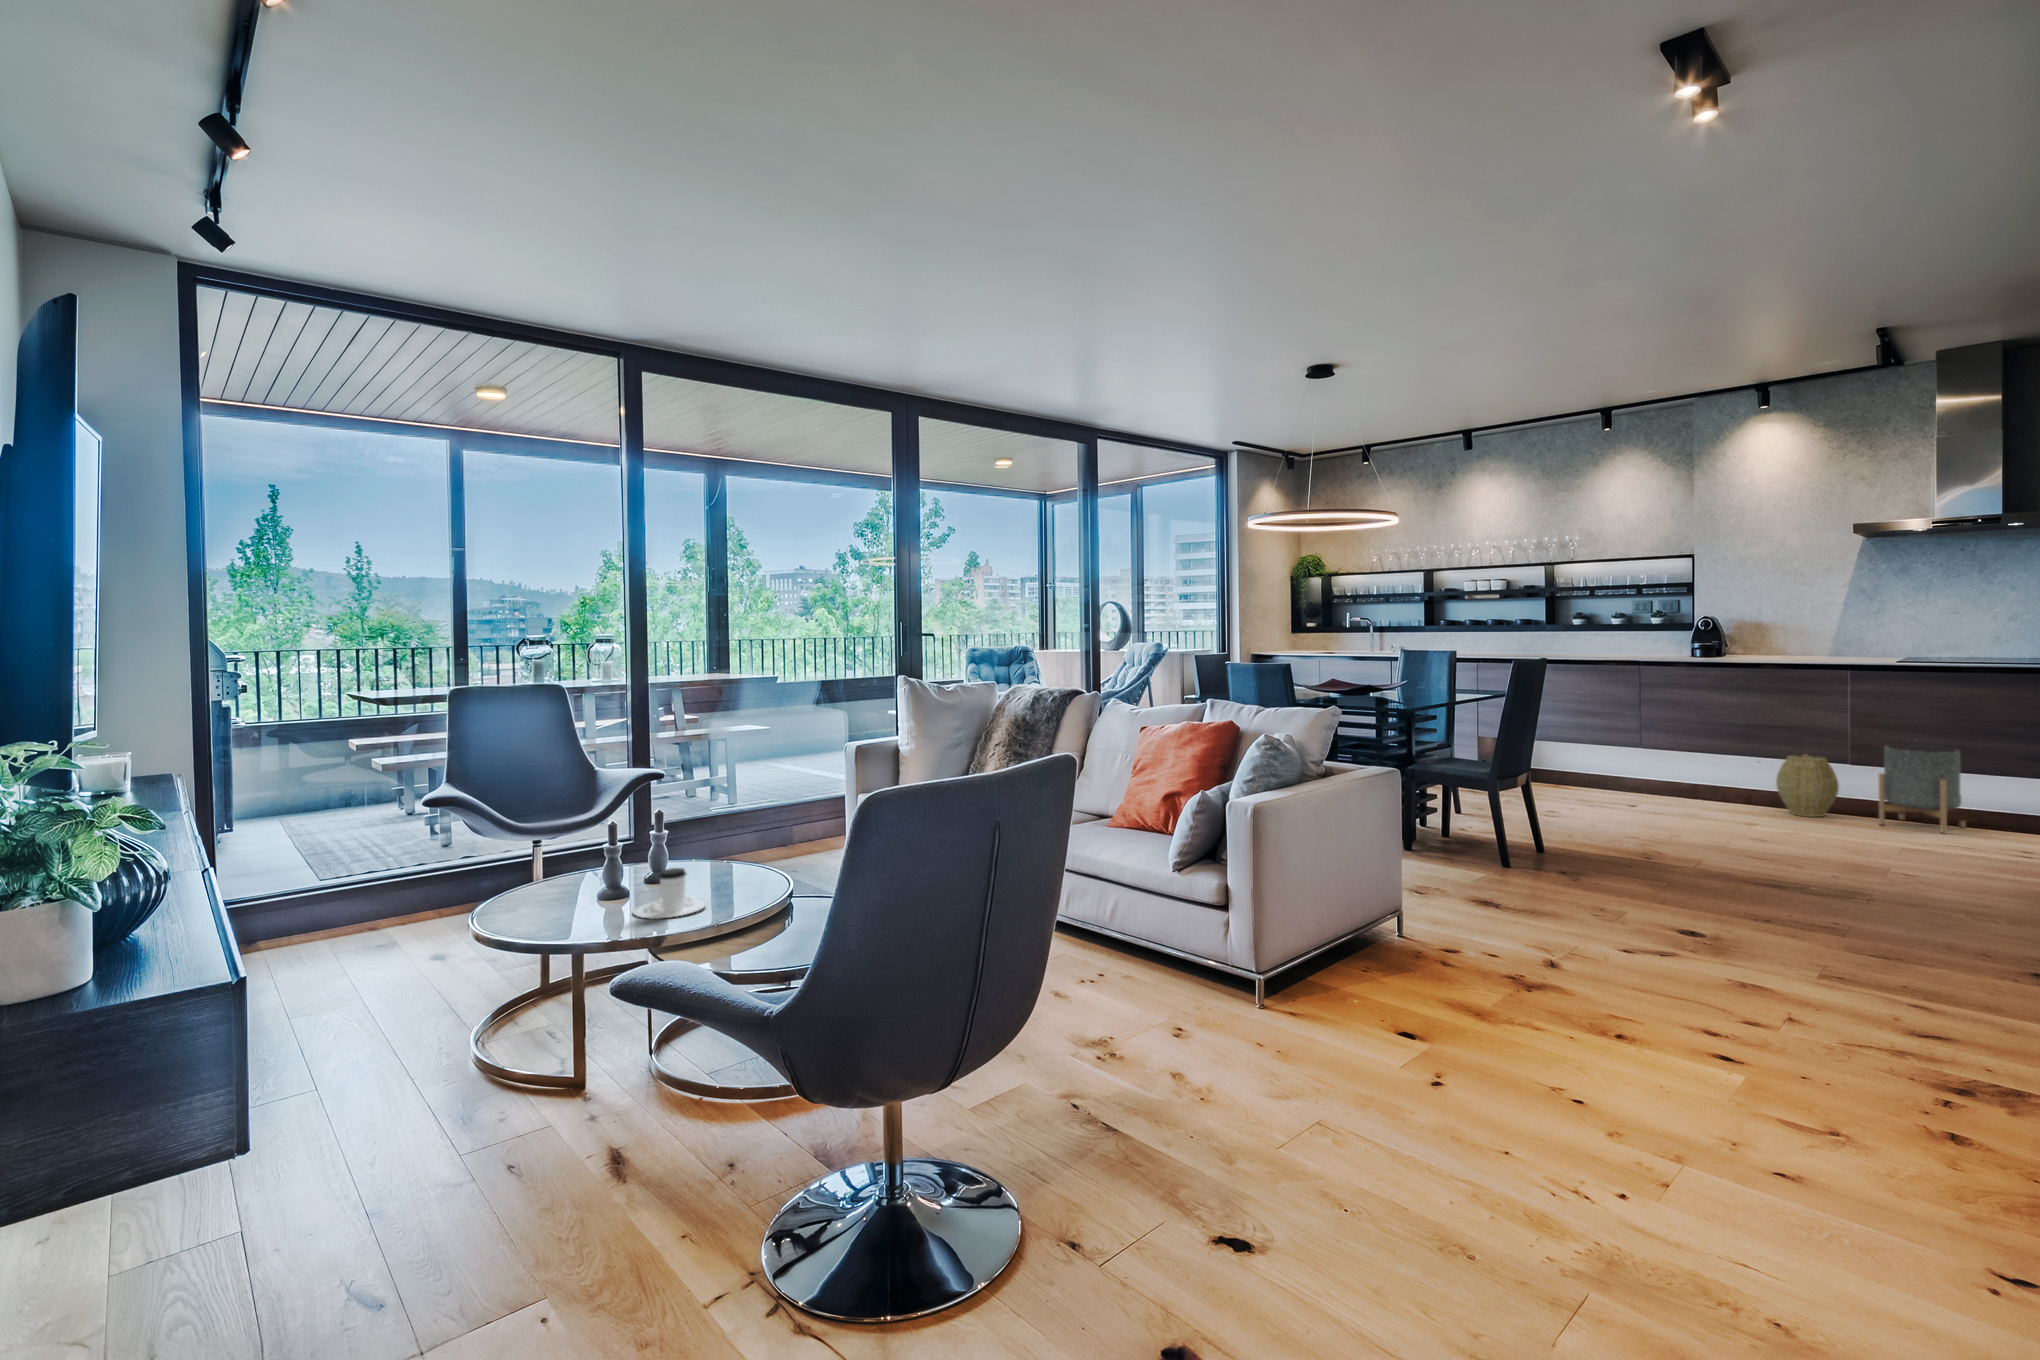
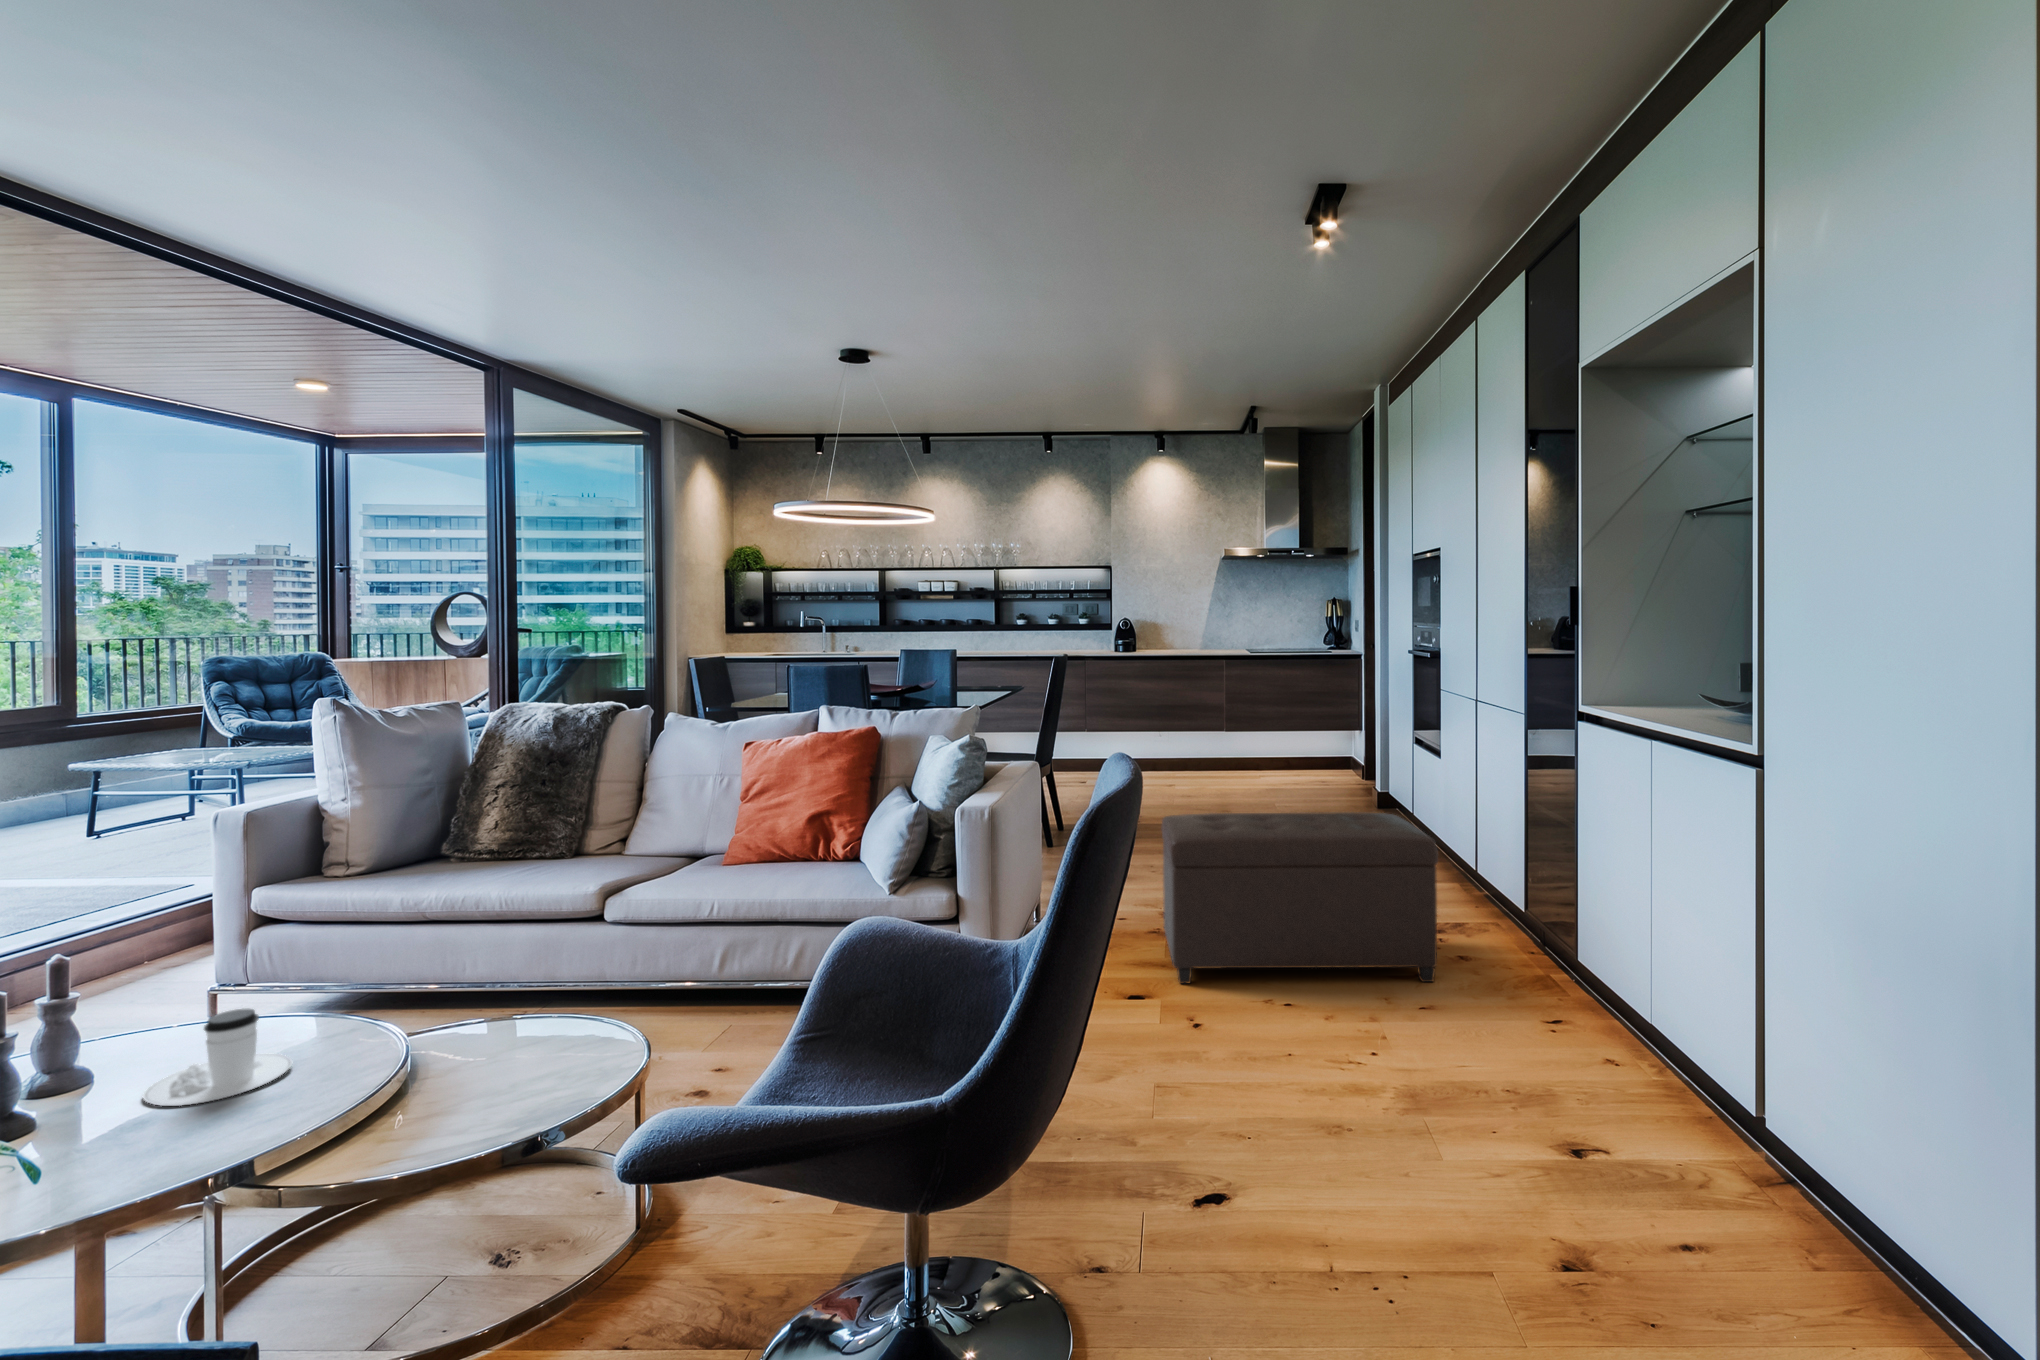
planter: present [1878,746,1966,834] -> none [1243,718,1288,781]
woven basket: present [1776,754,1839,817] -> none [1178,729,1217,779]
ottoman: none [1462,846,1861,1137] -> present [1162,812,1438,984]

